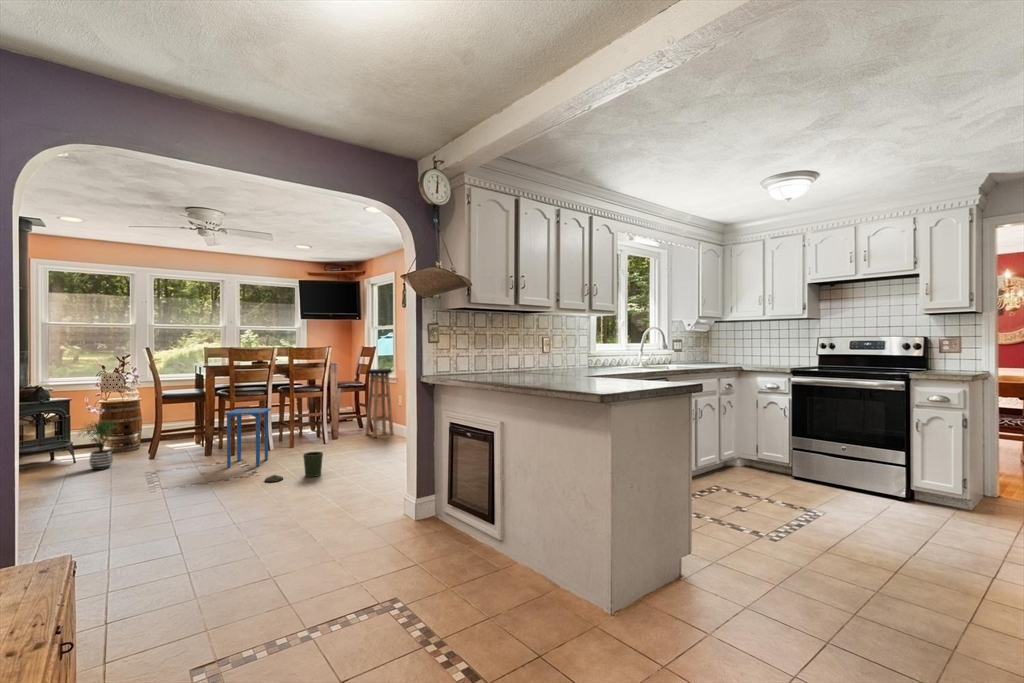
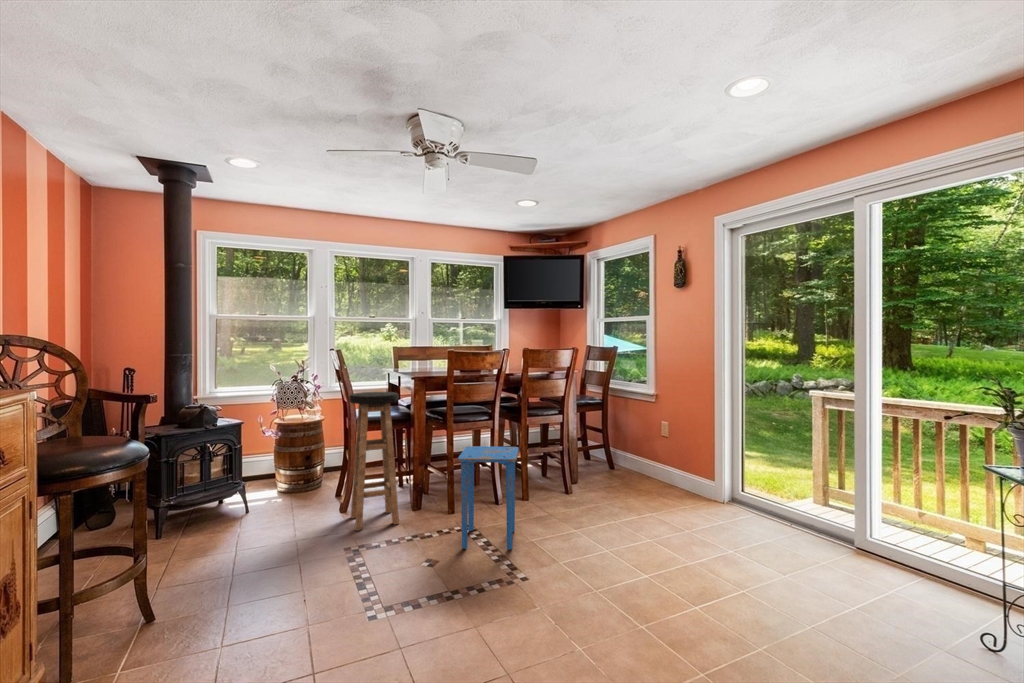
bar stool: present [366,369,394,437] -> present [349,392,399,531]
potted plant: present [81,421,116,470] -> none [246,455,307,537]
trash can: present [265,452,323,482] -> none [553,545,651,612]

